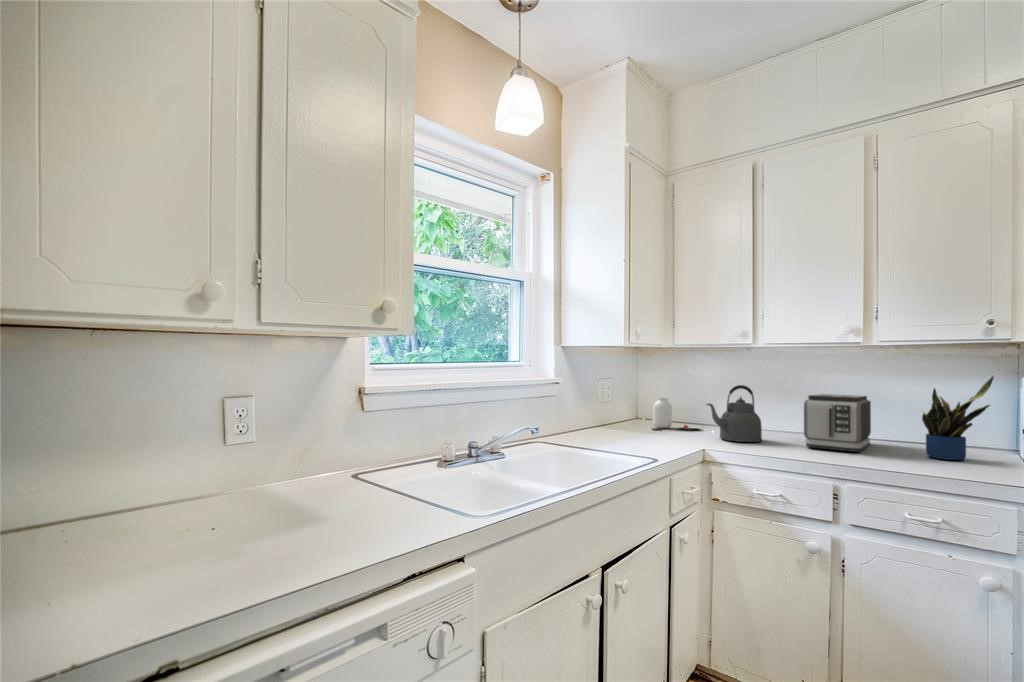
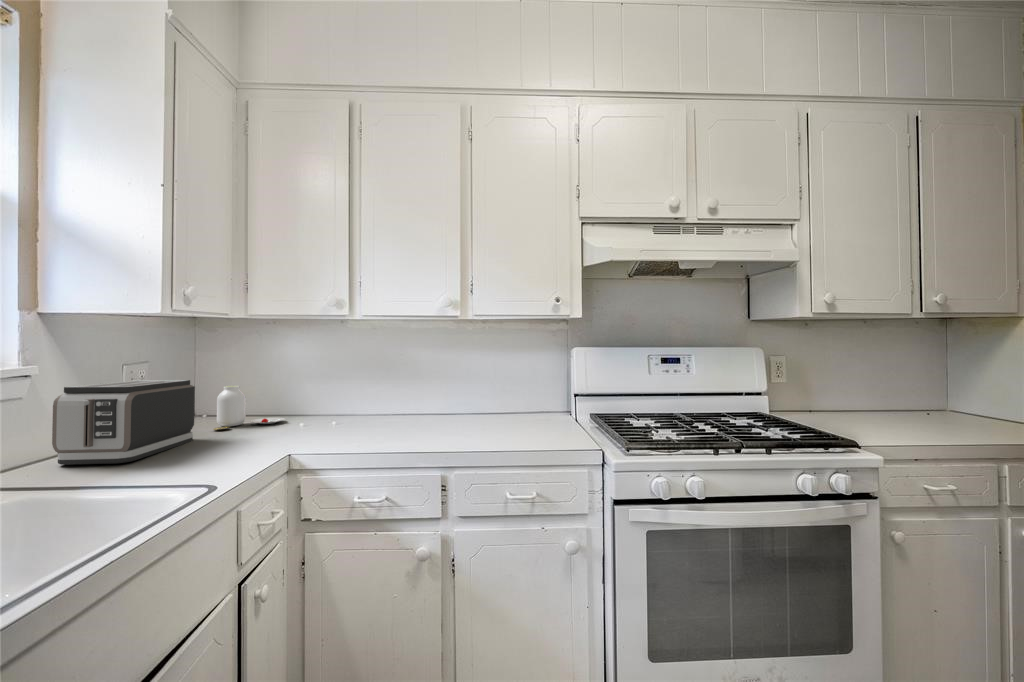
potted plant: present [922,376,993,460] -> none [509,348,562,427]
kettle: present [706,385,762,442] -> none [292,366,360,435]
toaster: present [804,394,871,452] -> present [52,380,195,465]

